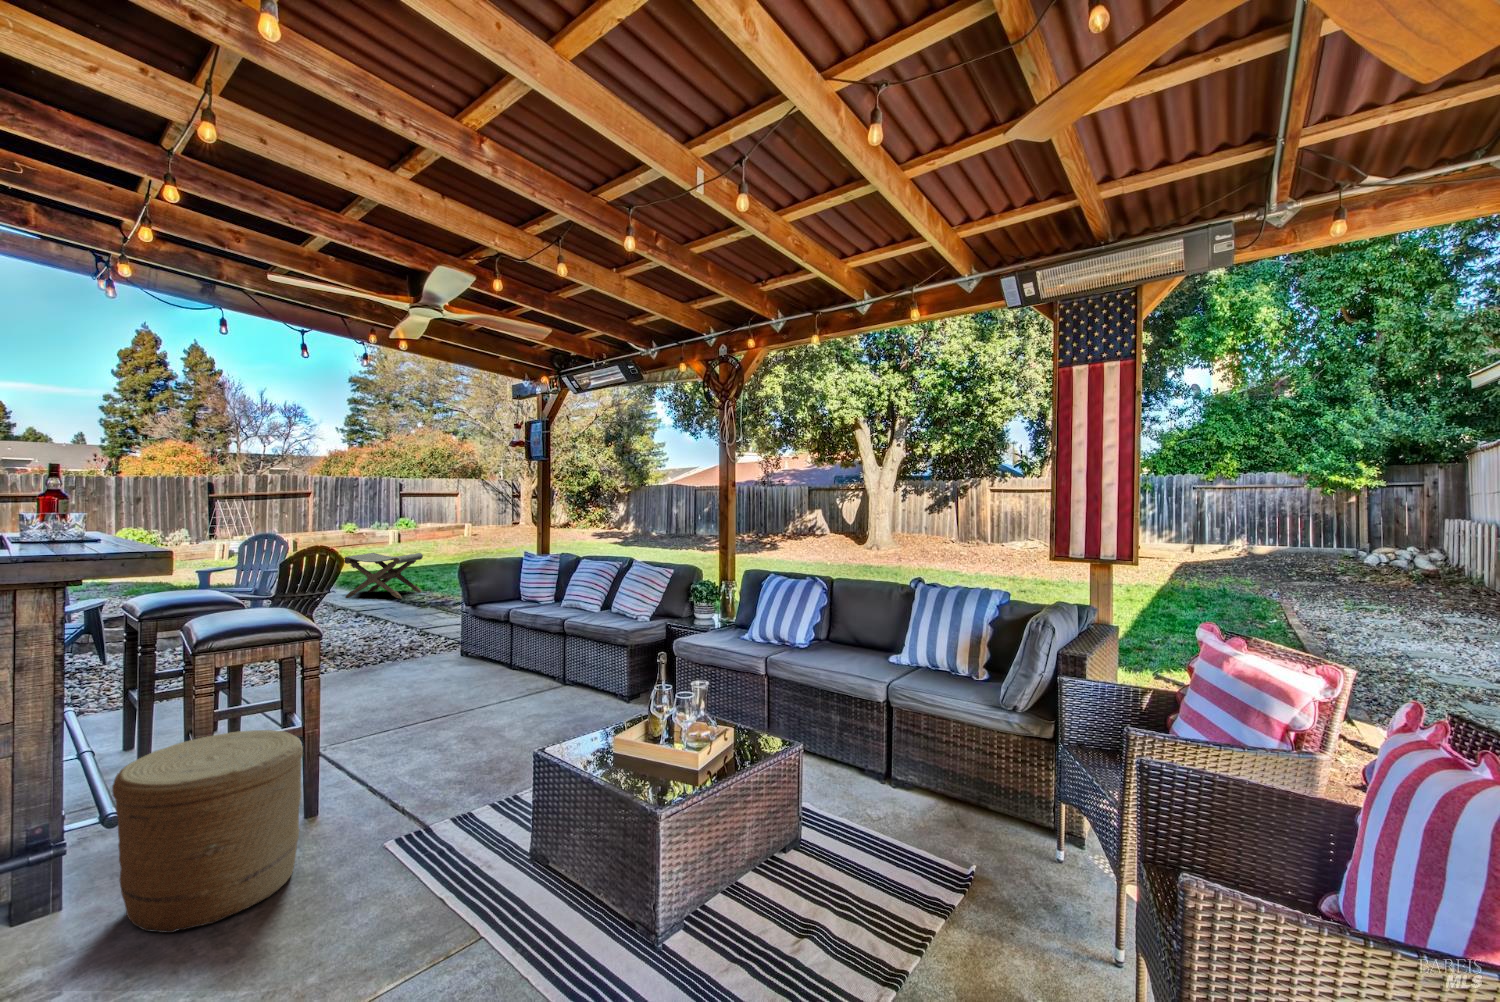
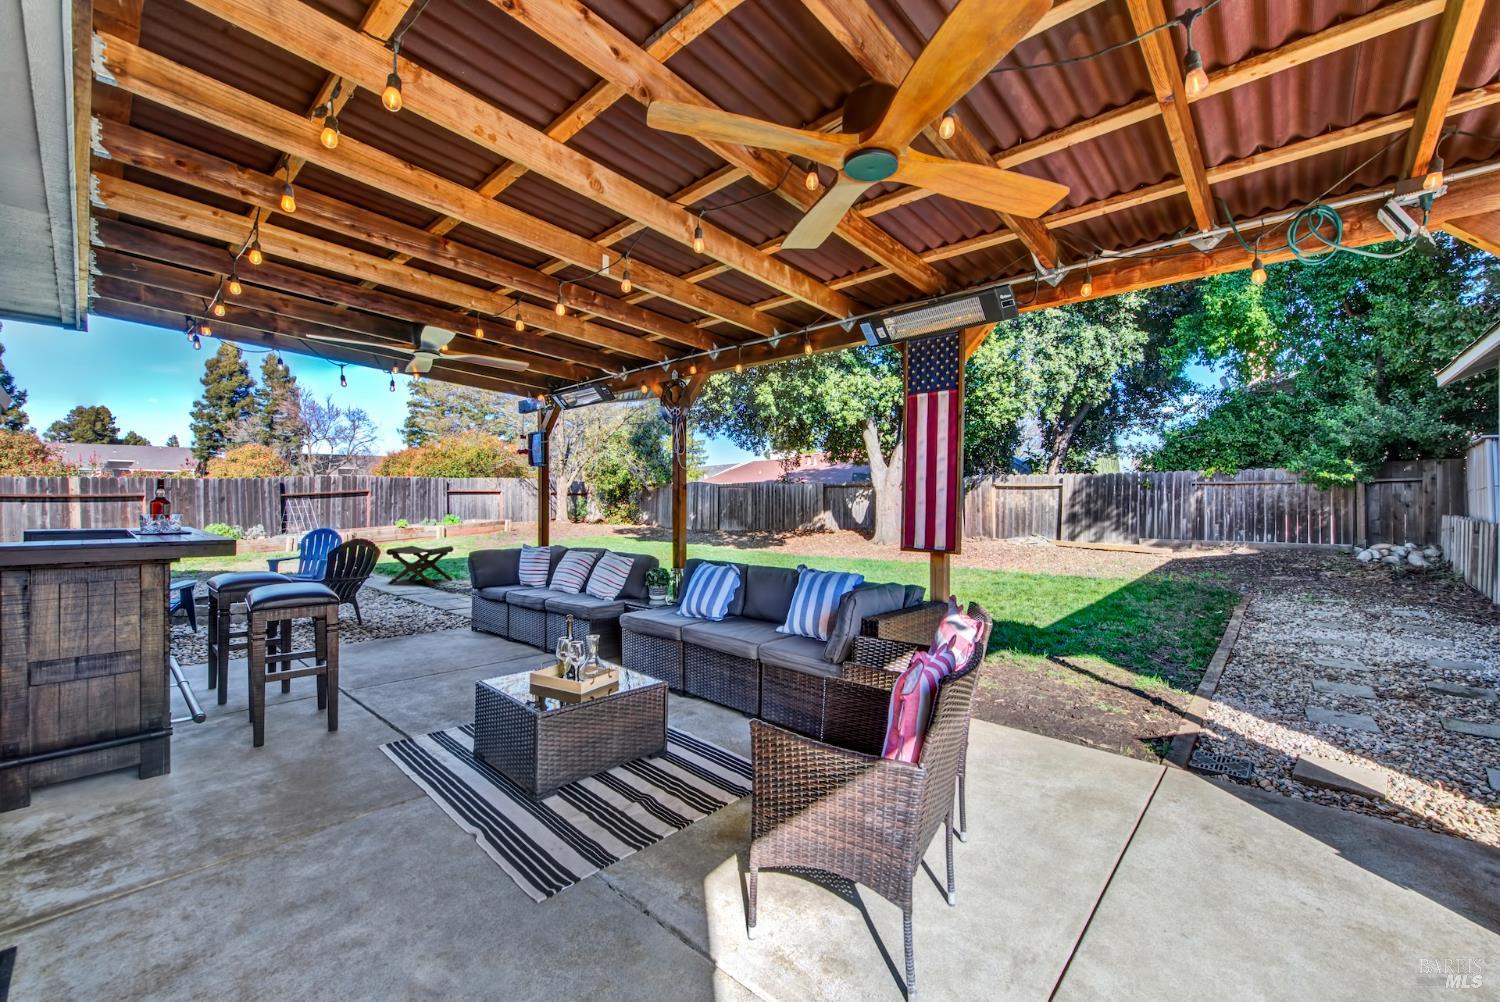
woven basket: present [112,730,303,933] -> none [204,664,322,783]

